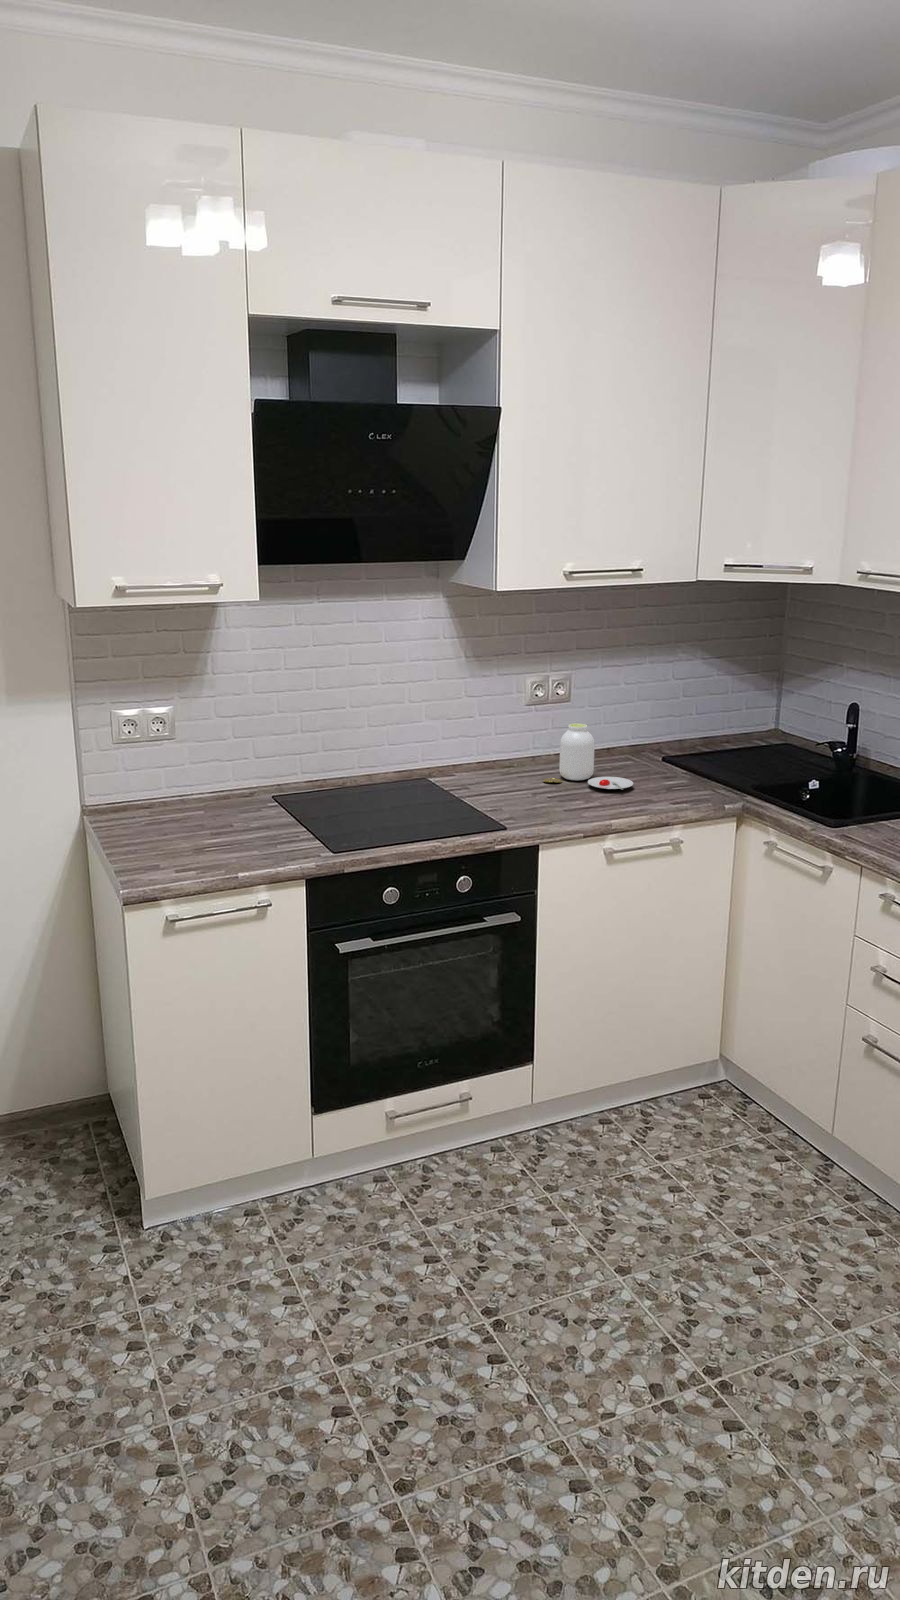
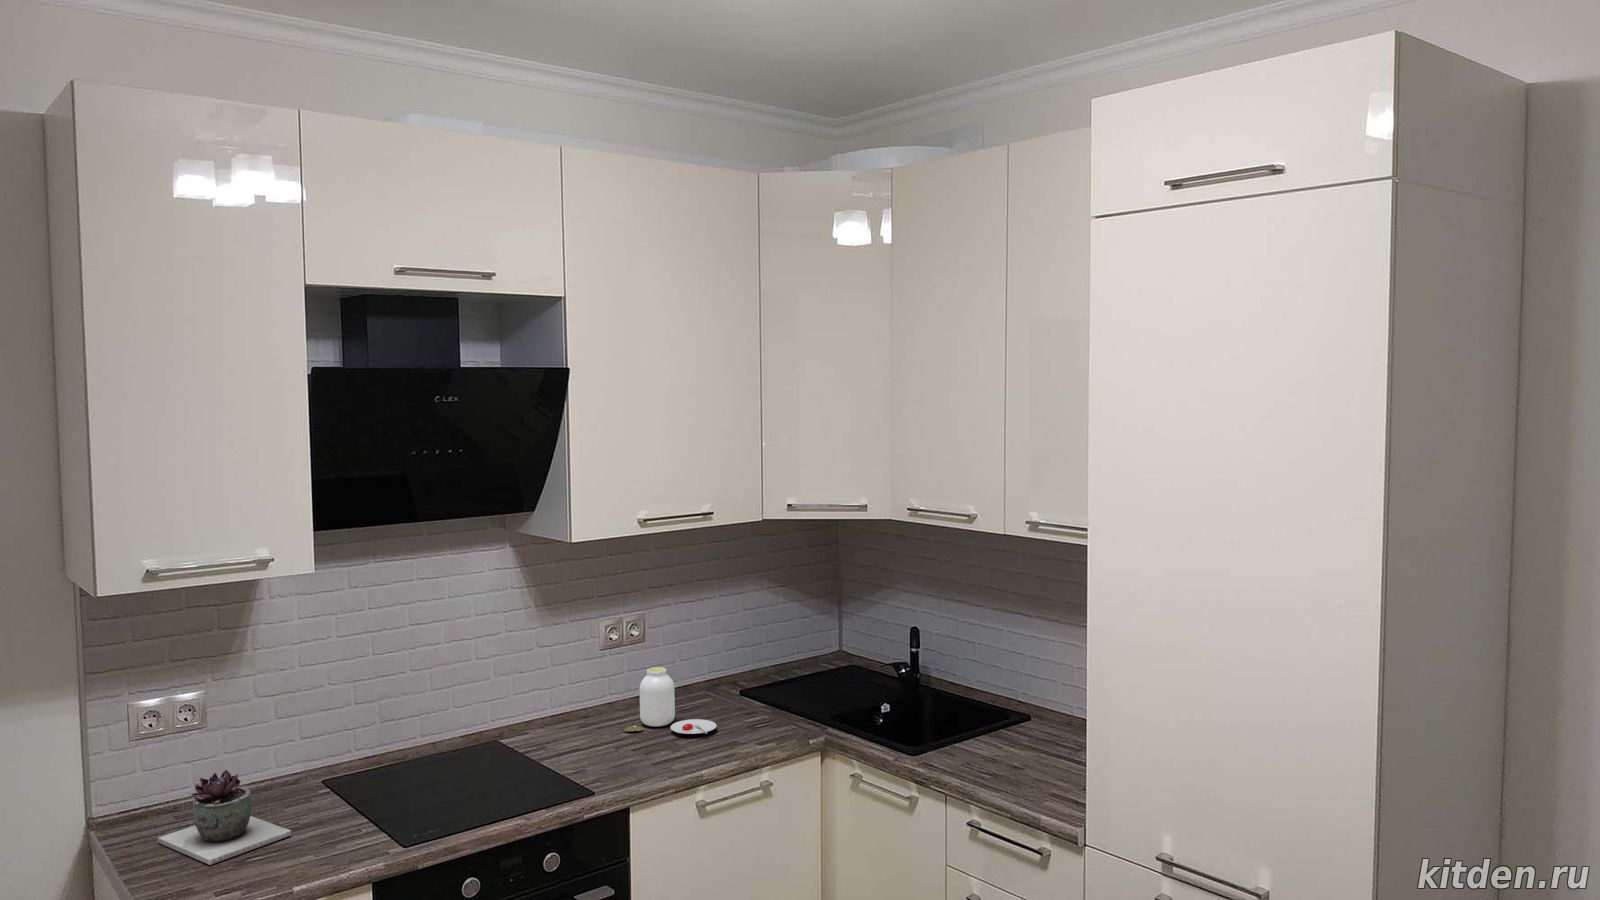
succulent plant: none [134,773,240,849] -> present [158,770,292,865]

